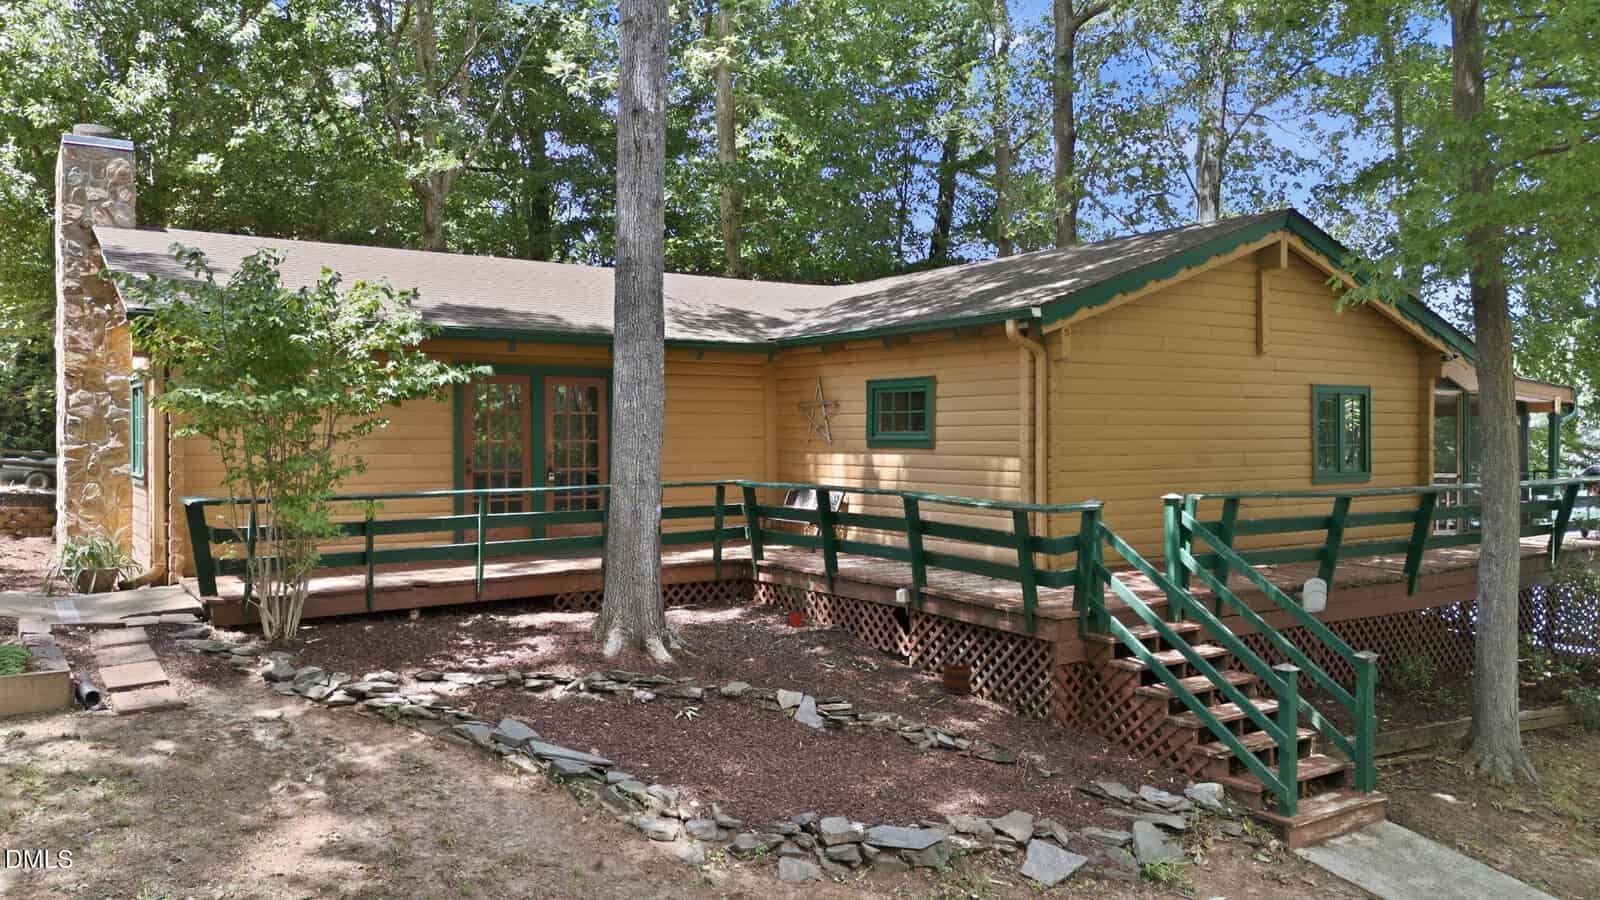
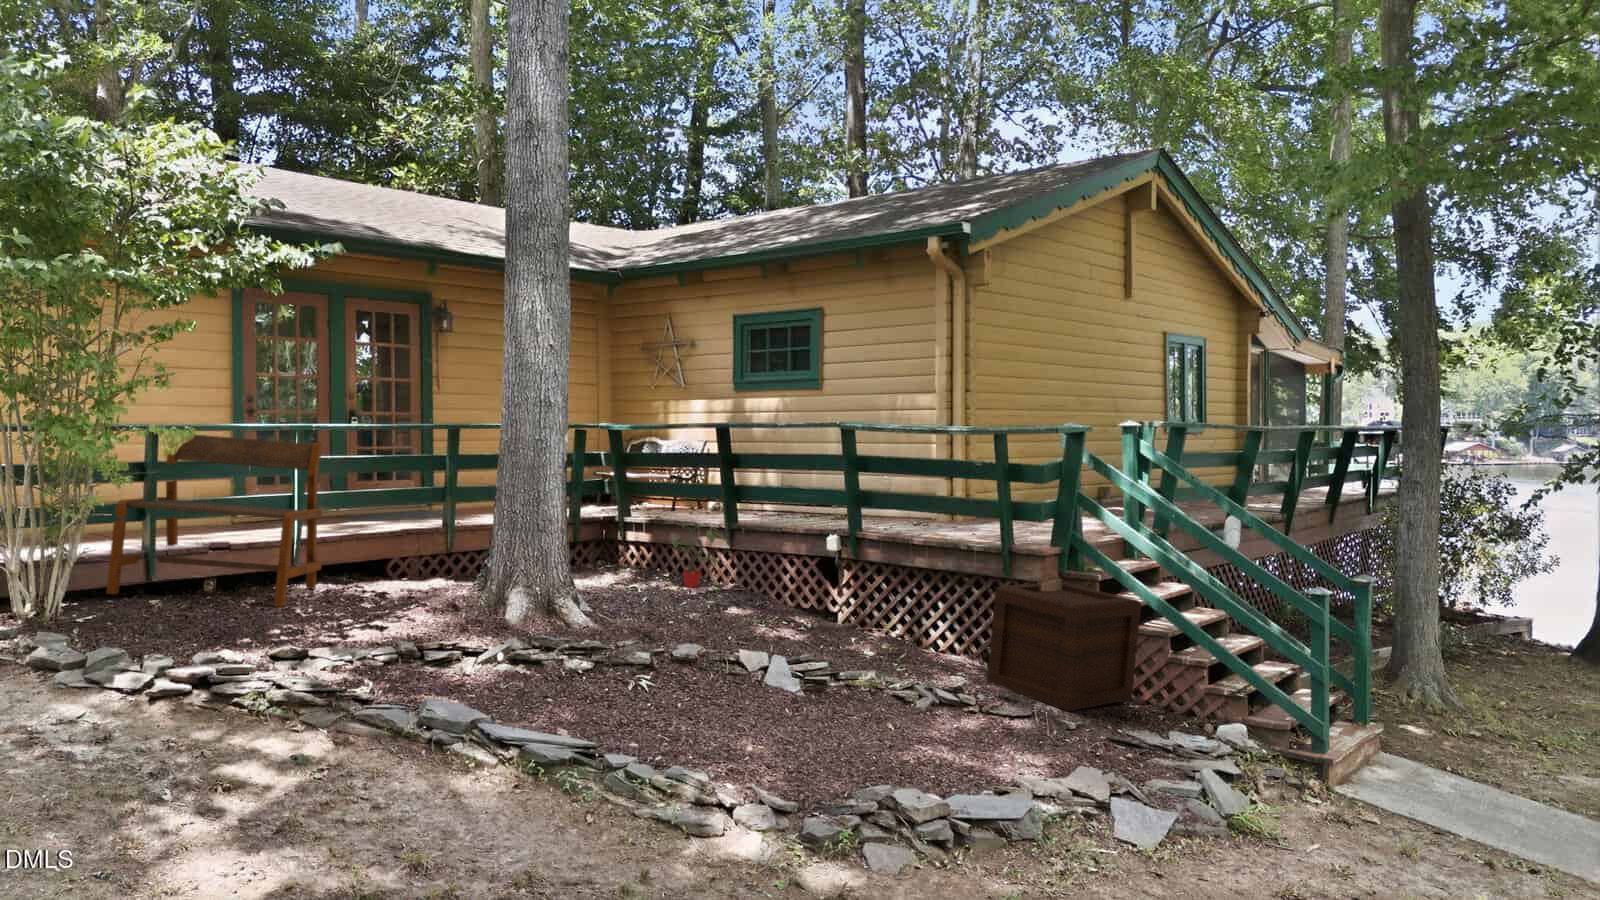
bench: none [344,498,496,635] -> present [106,434,322,607]
wooden crate: none [1005,642,1142,760] -> present [987,584,1141,711]
wooden bucket: present [943,645,971,694] -> none [895,594,927,650]

